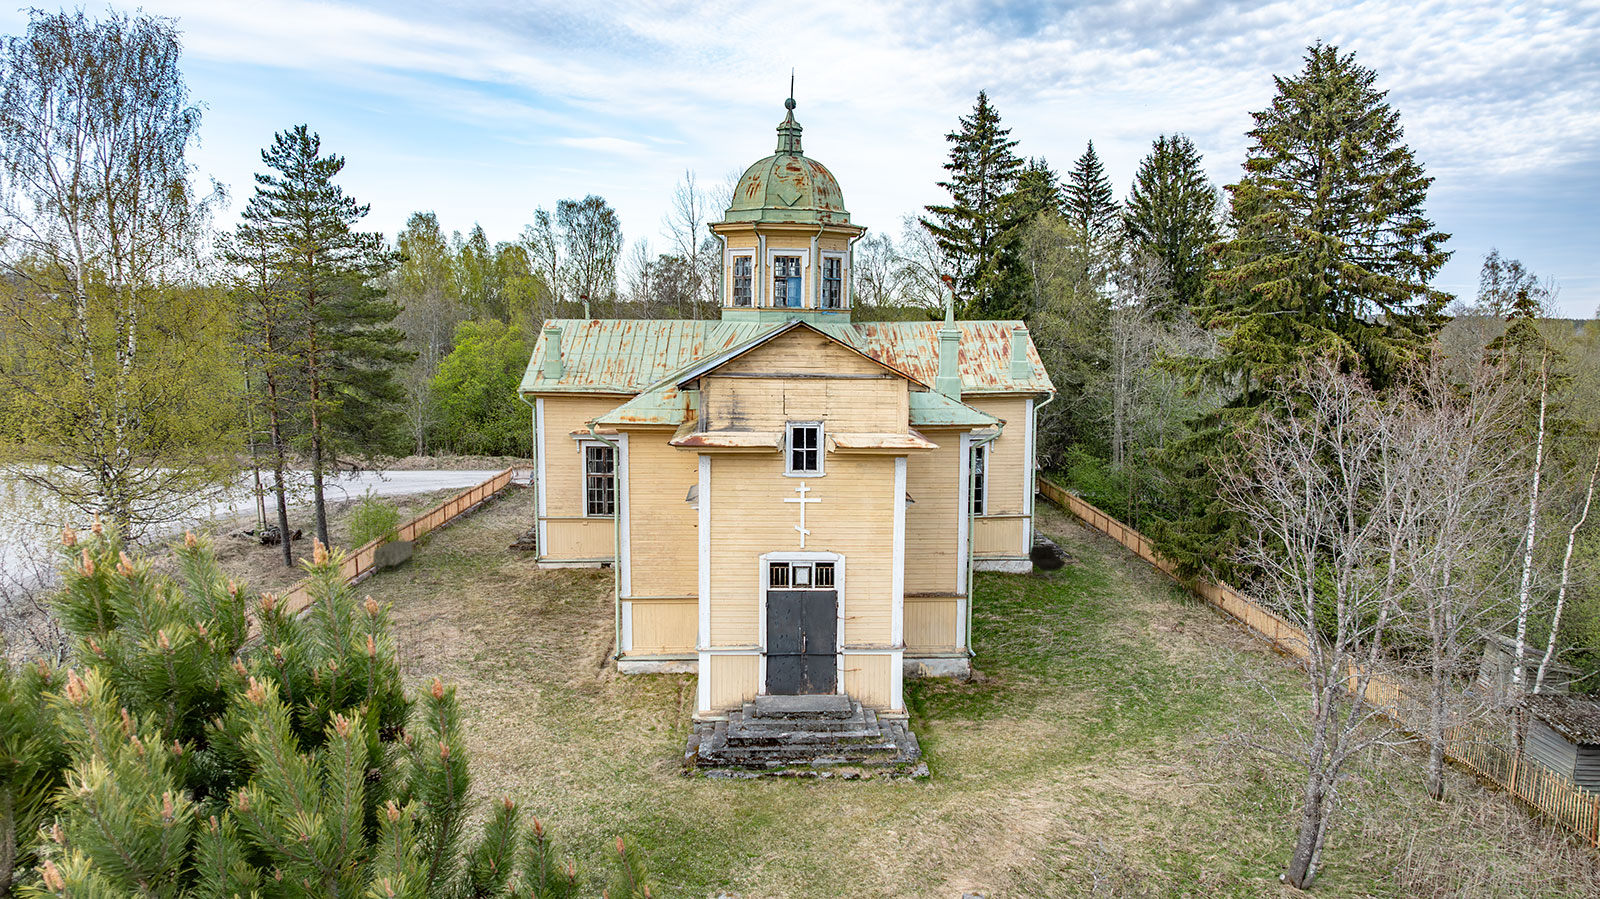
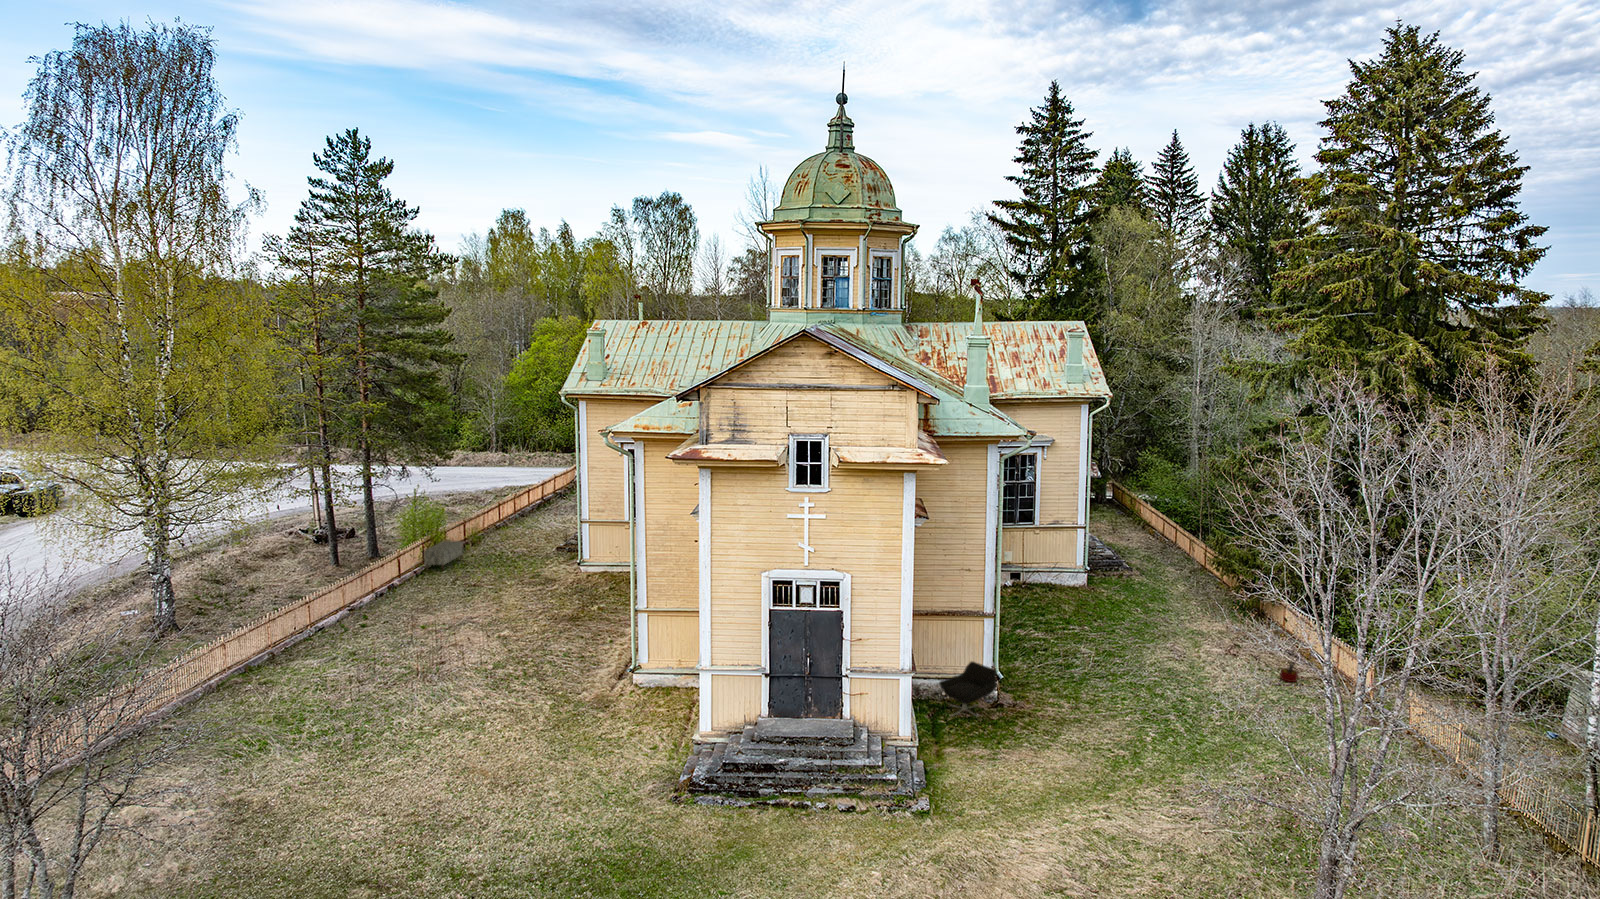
lounge chair: present [1029,546,1065,580] -> present [940,661,996,717]
decorative plant: none [1224,615,1248,650] -> present [1280,661,1298,682]

